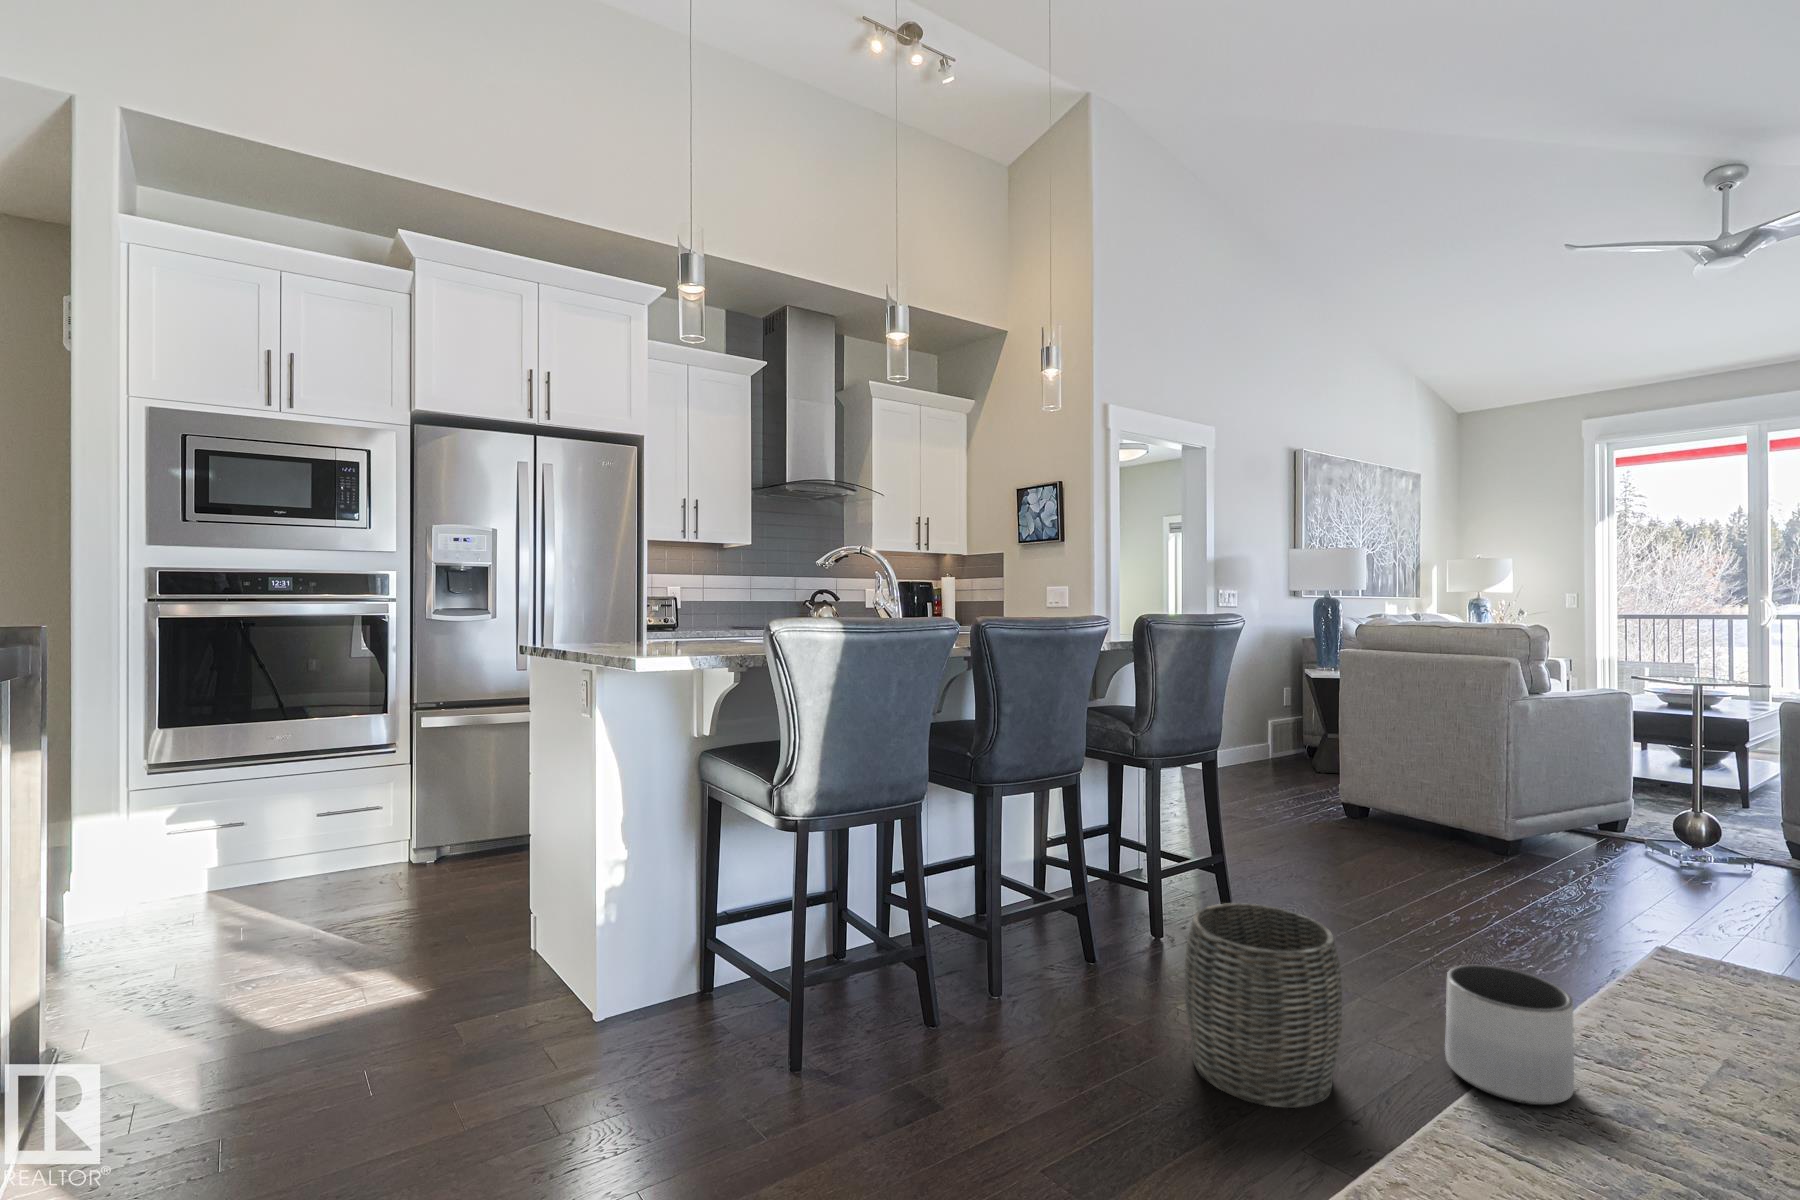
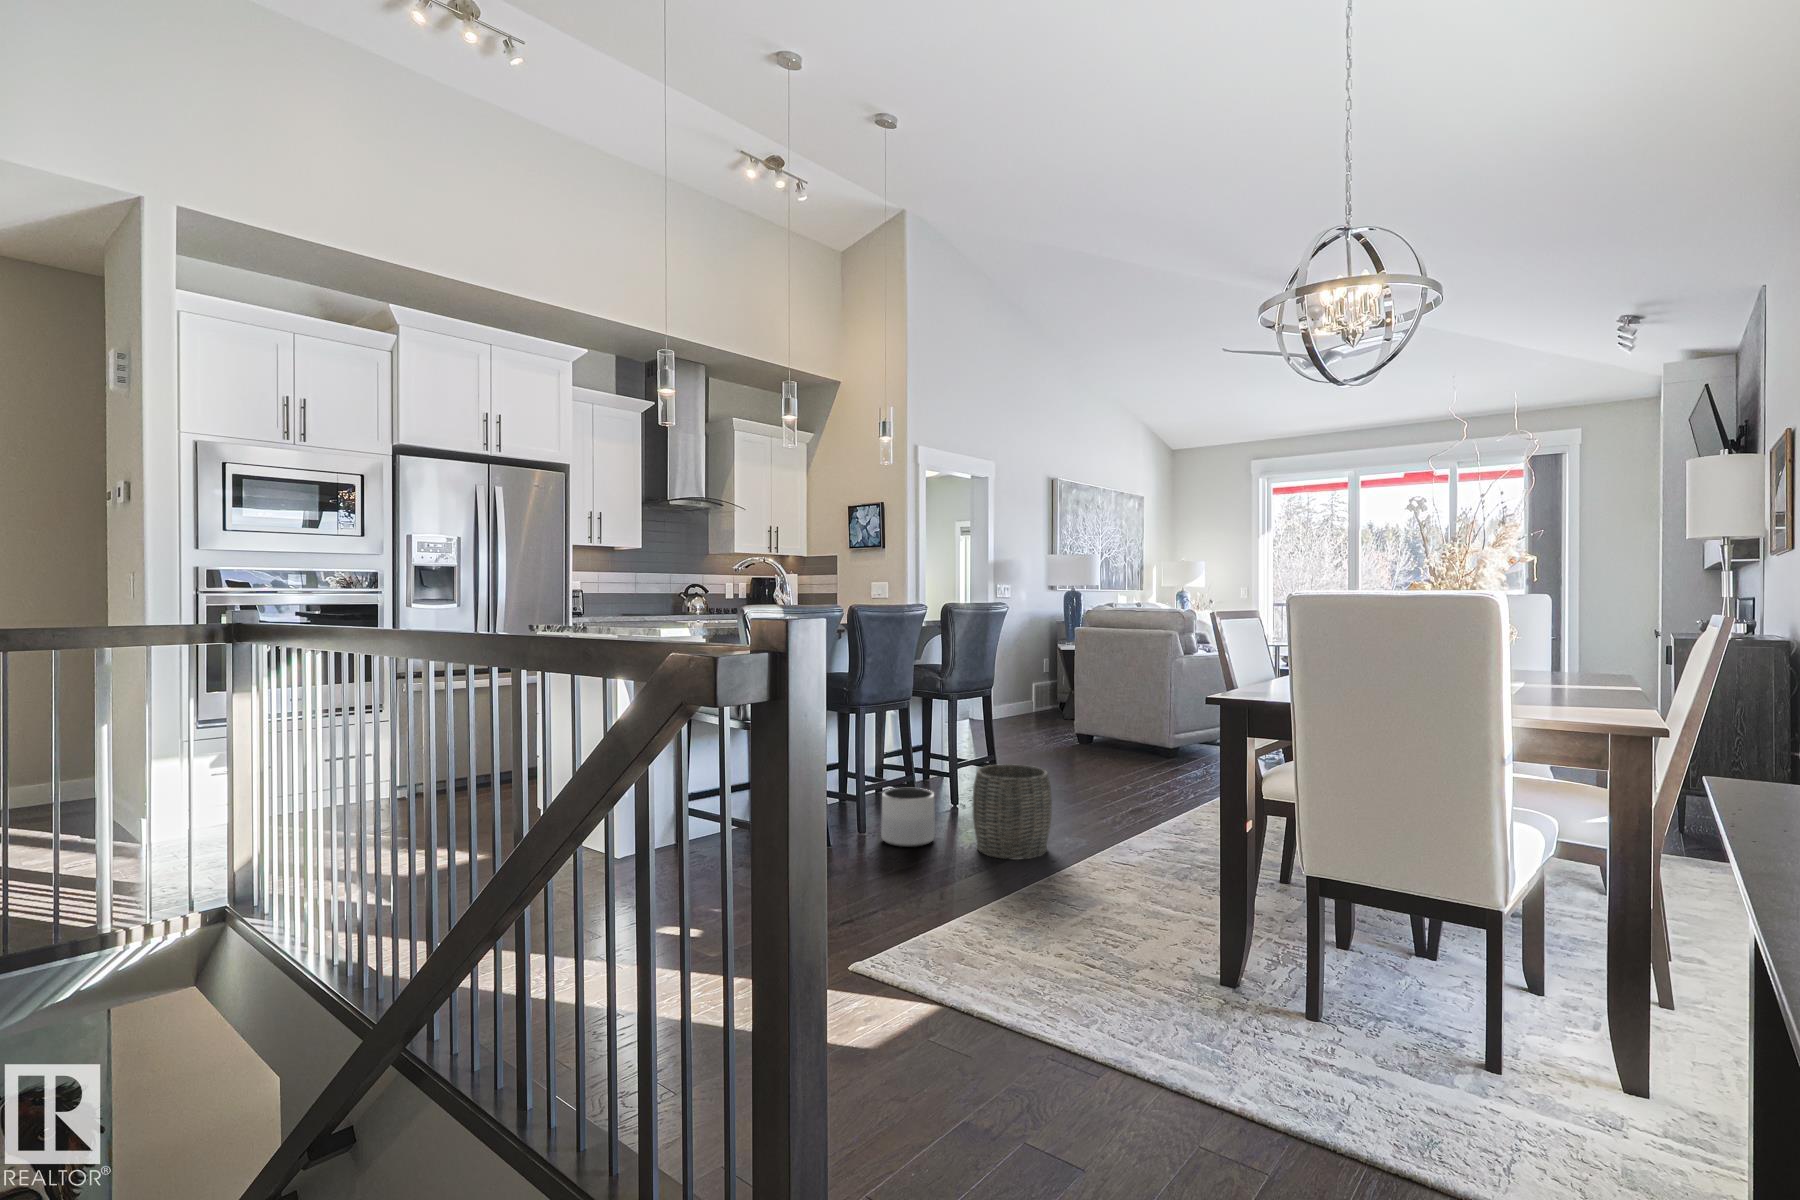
planter: present [1445,965,1574,1105] -> present [881,788,935,847]

